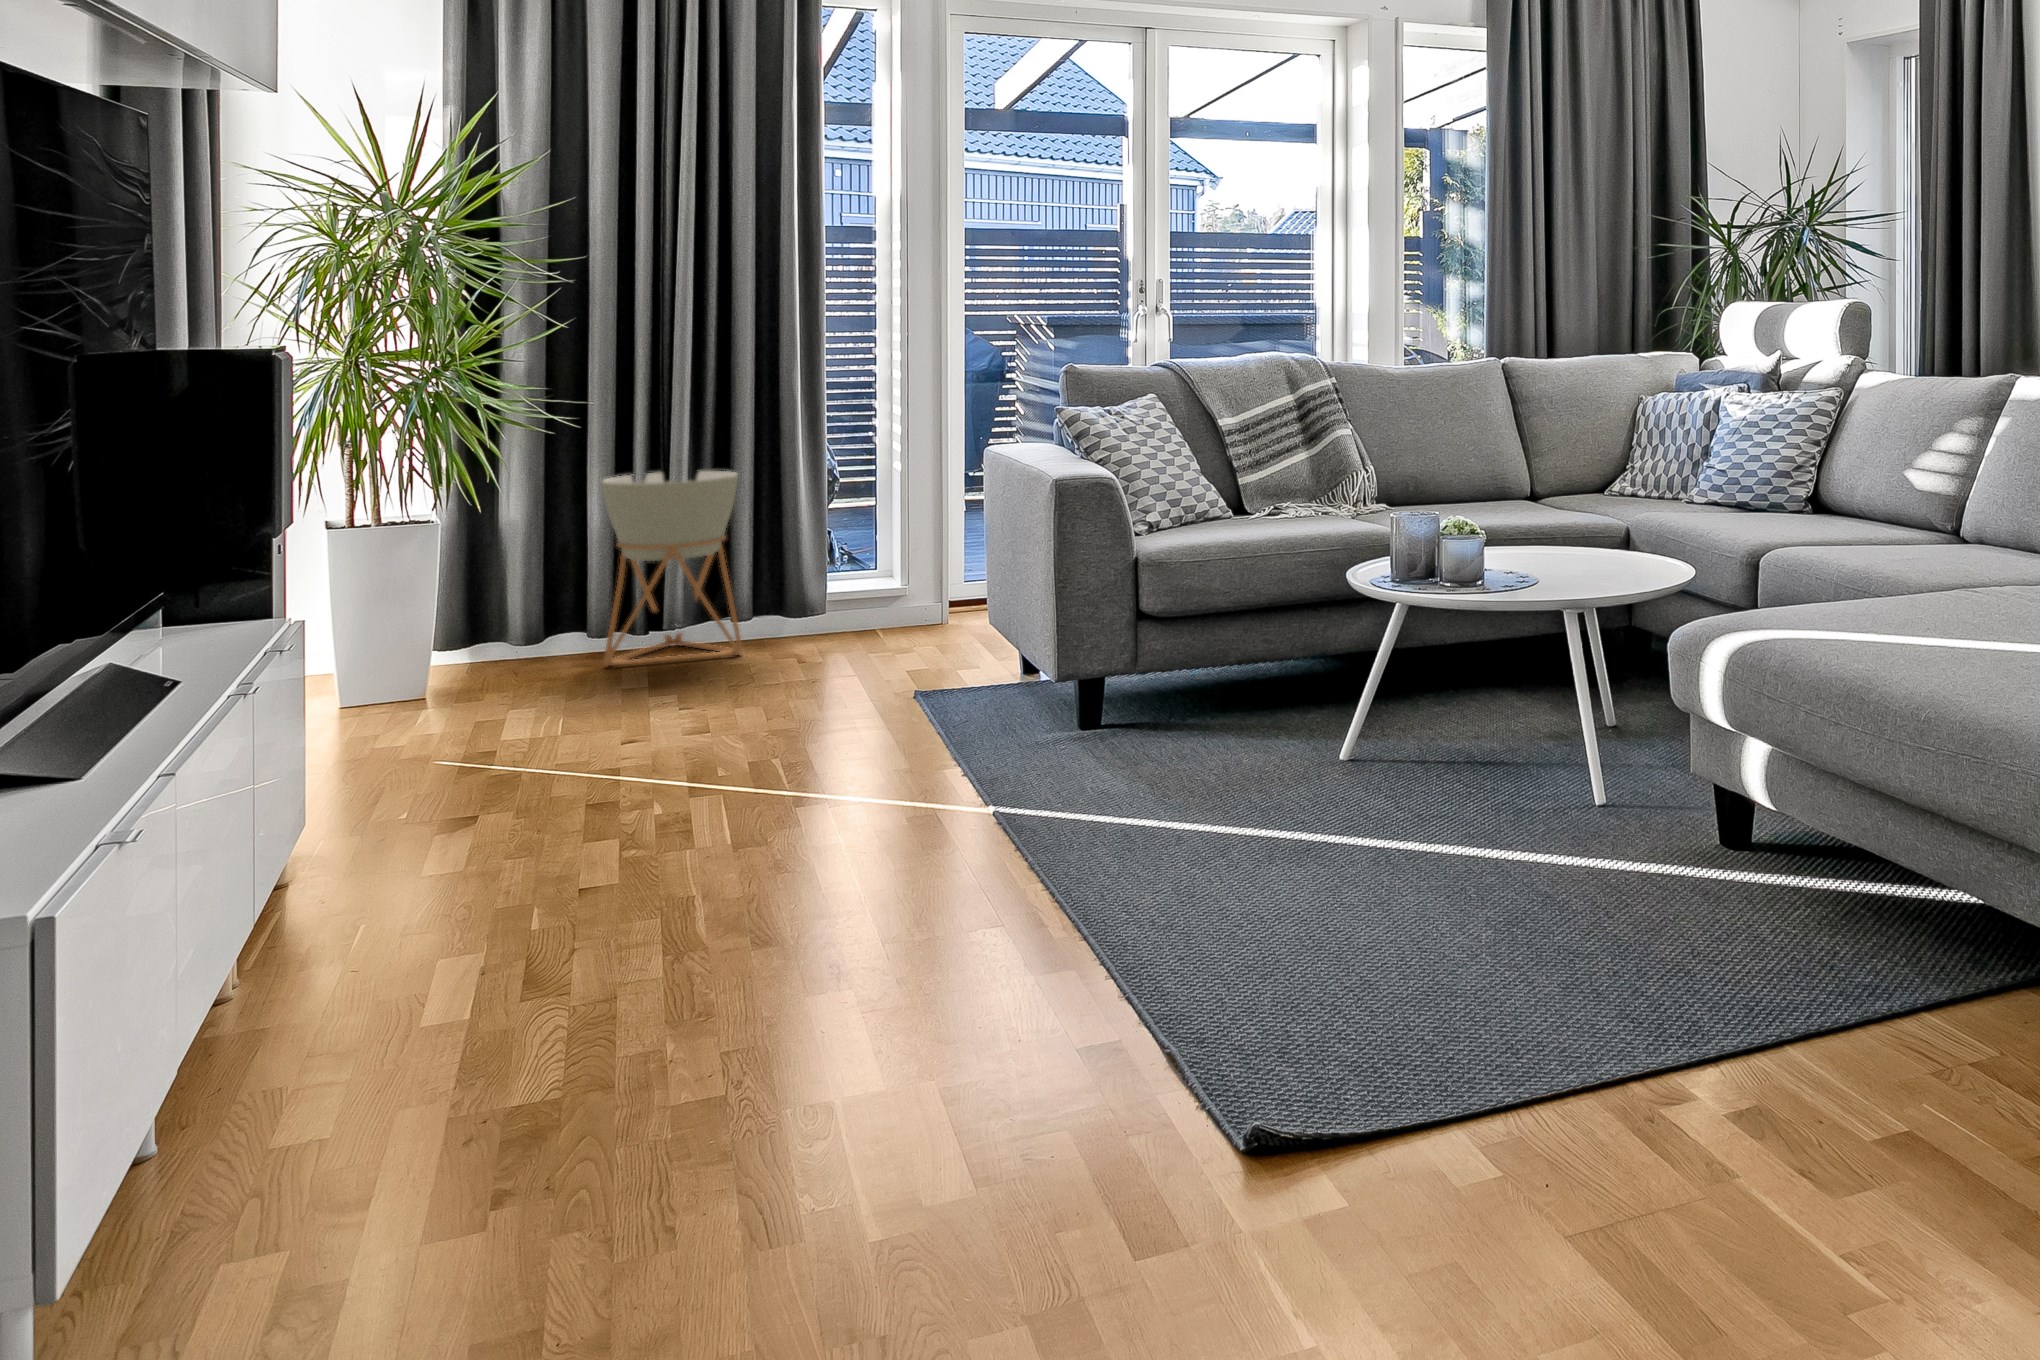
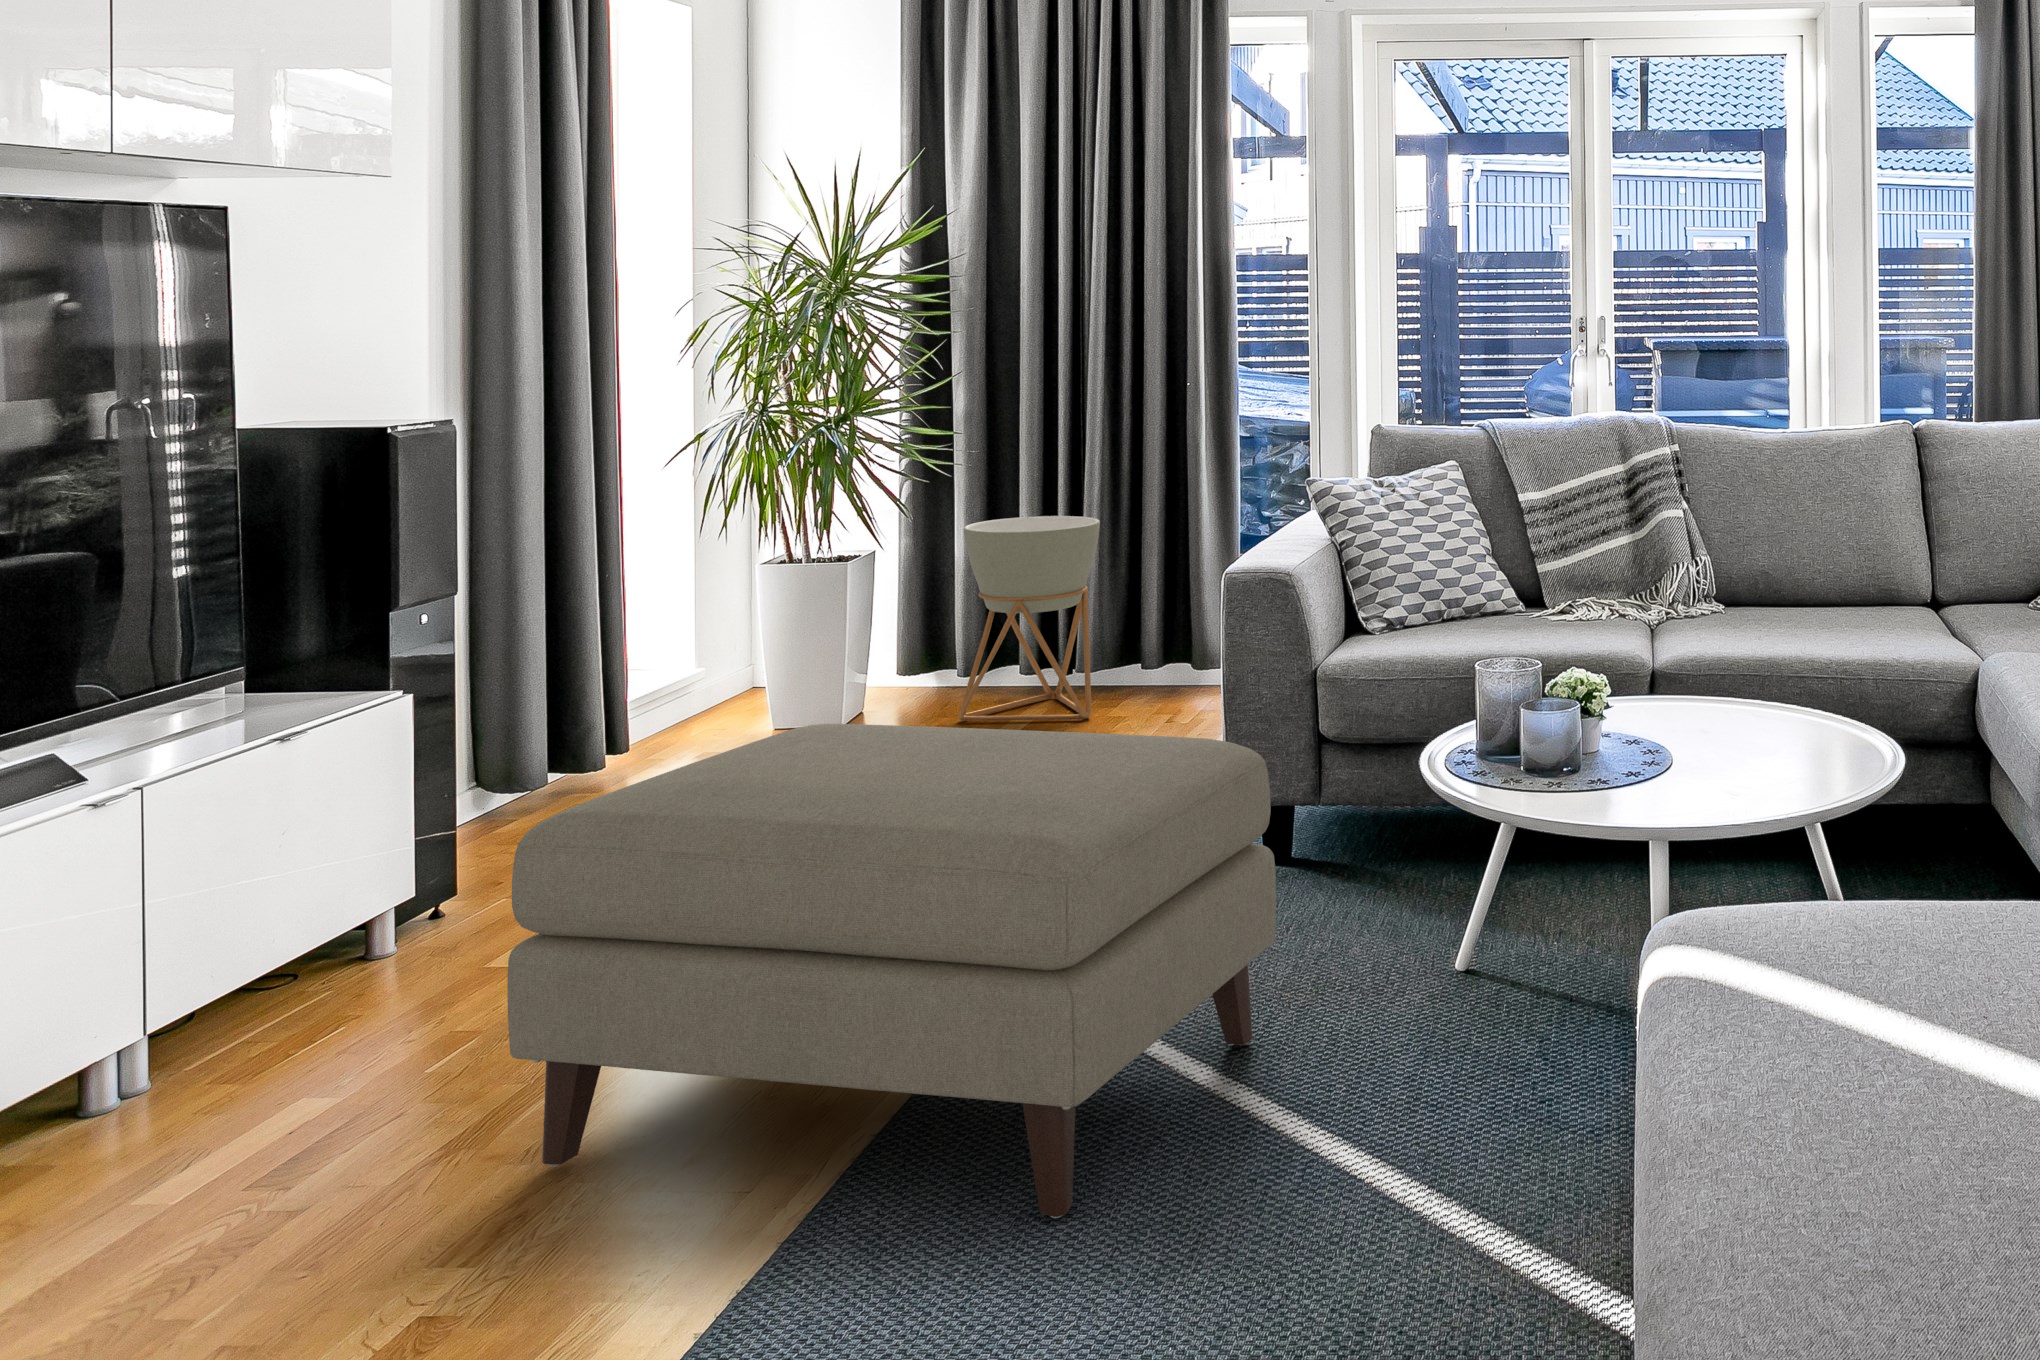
ottoman: none [755,577,1257,917] -> present [508,724,1276,1218]

